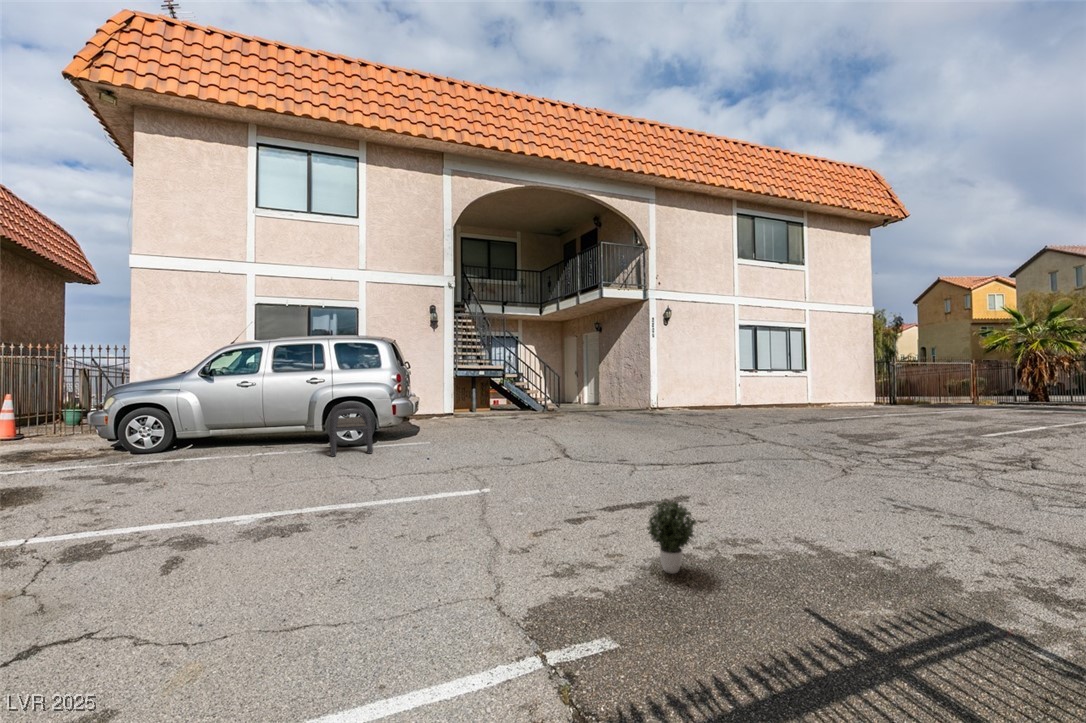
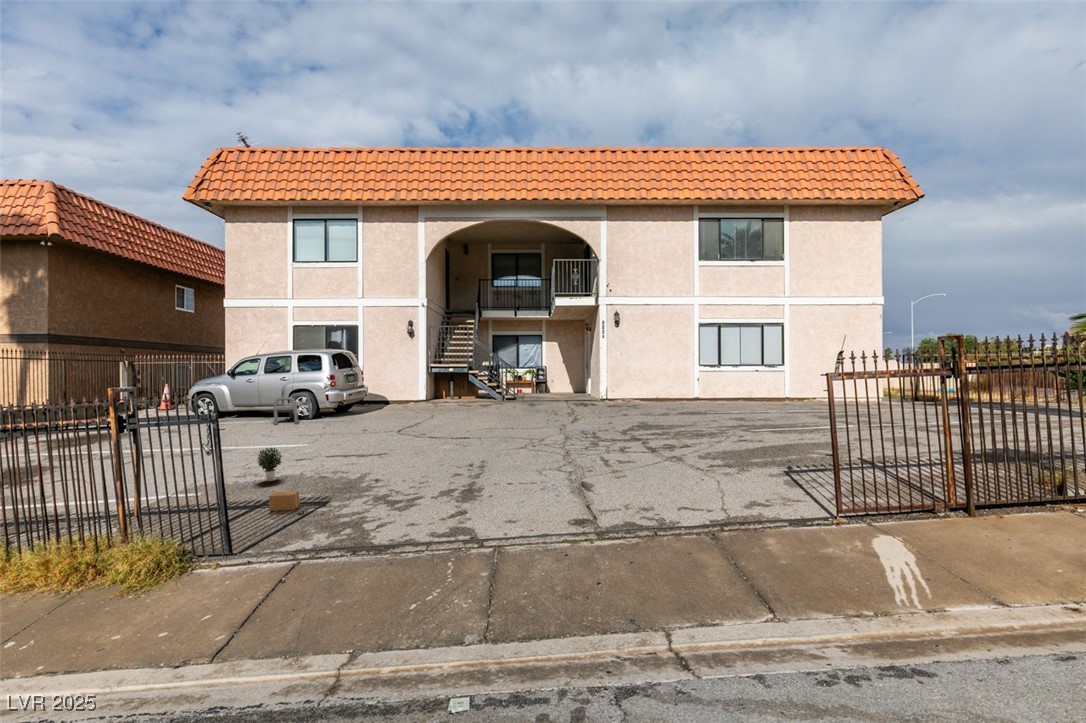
cardboard box: none [896,596,966,656] -> present [269,491,300,511]

